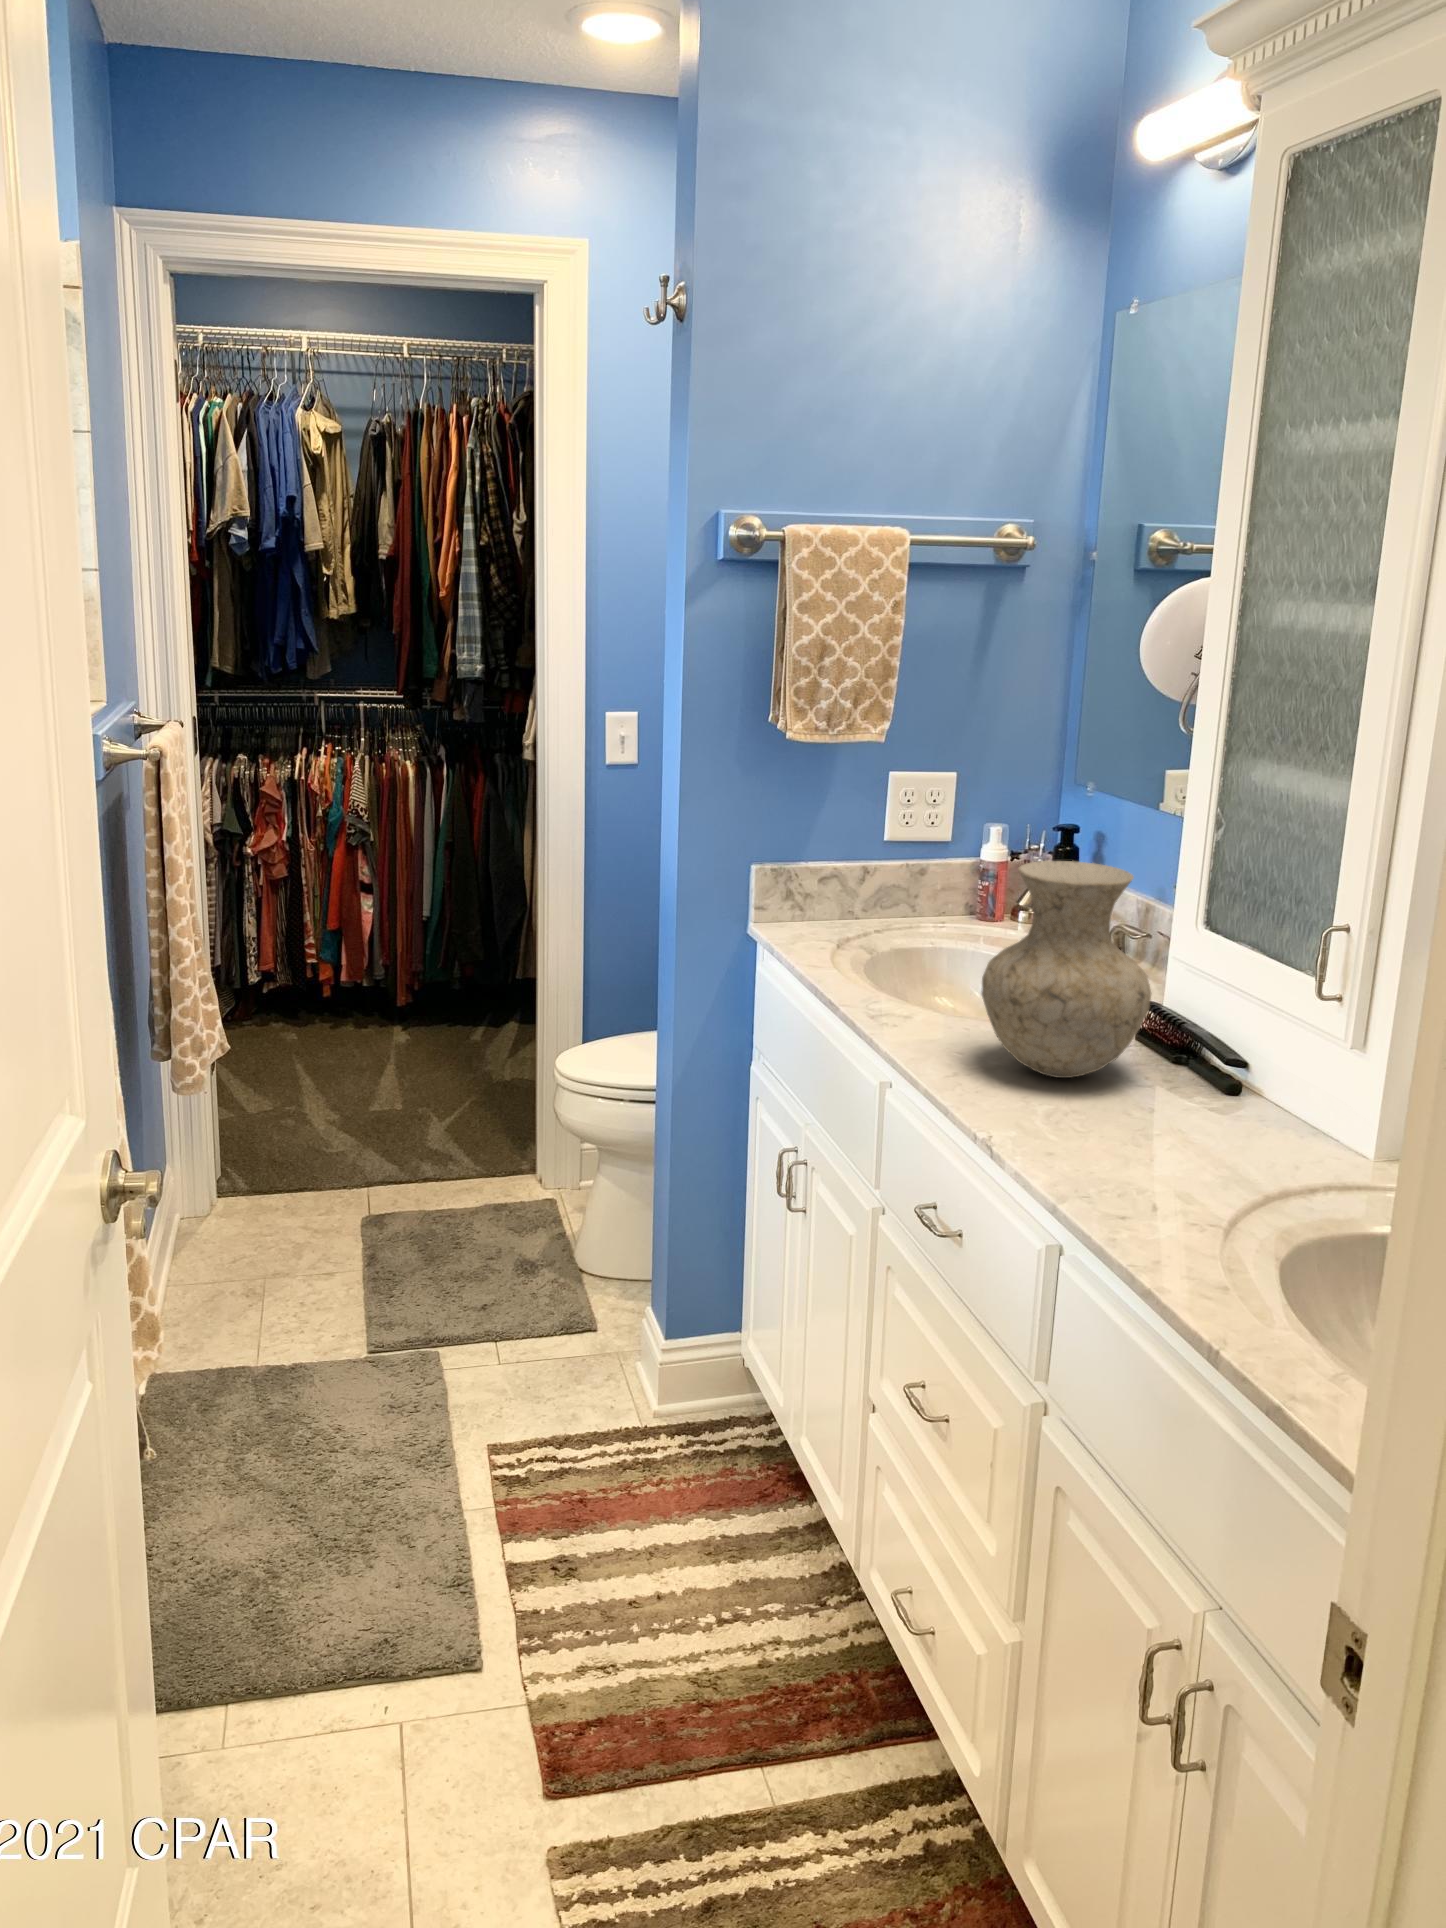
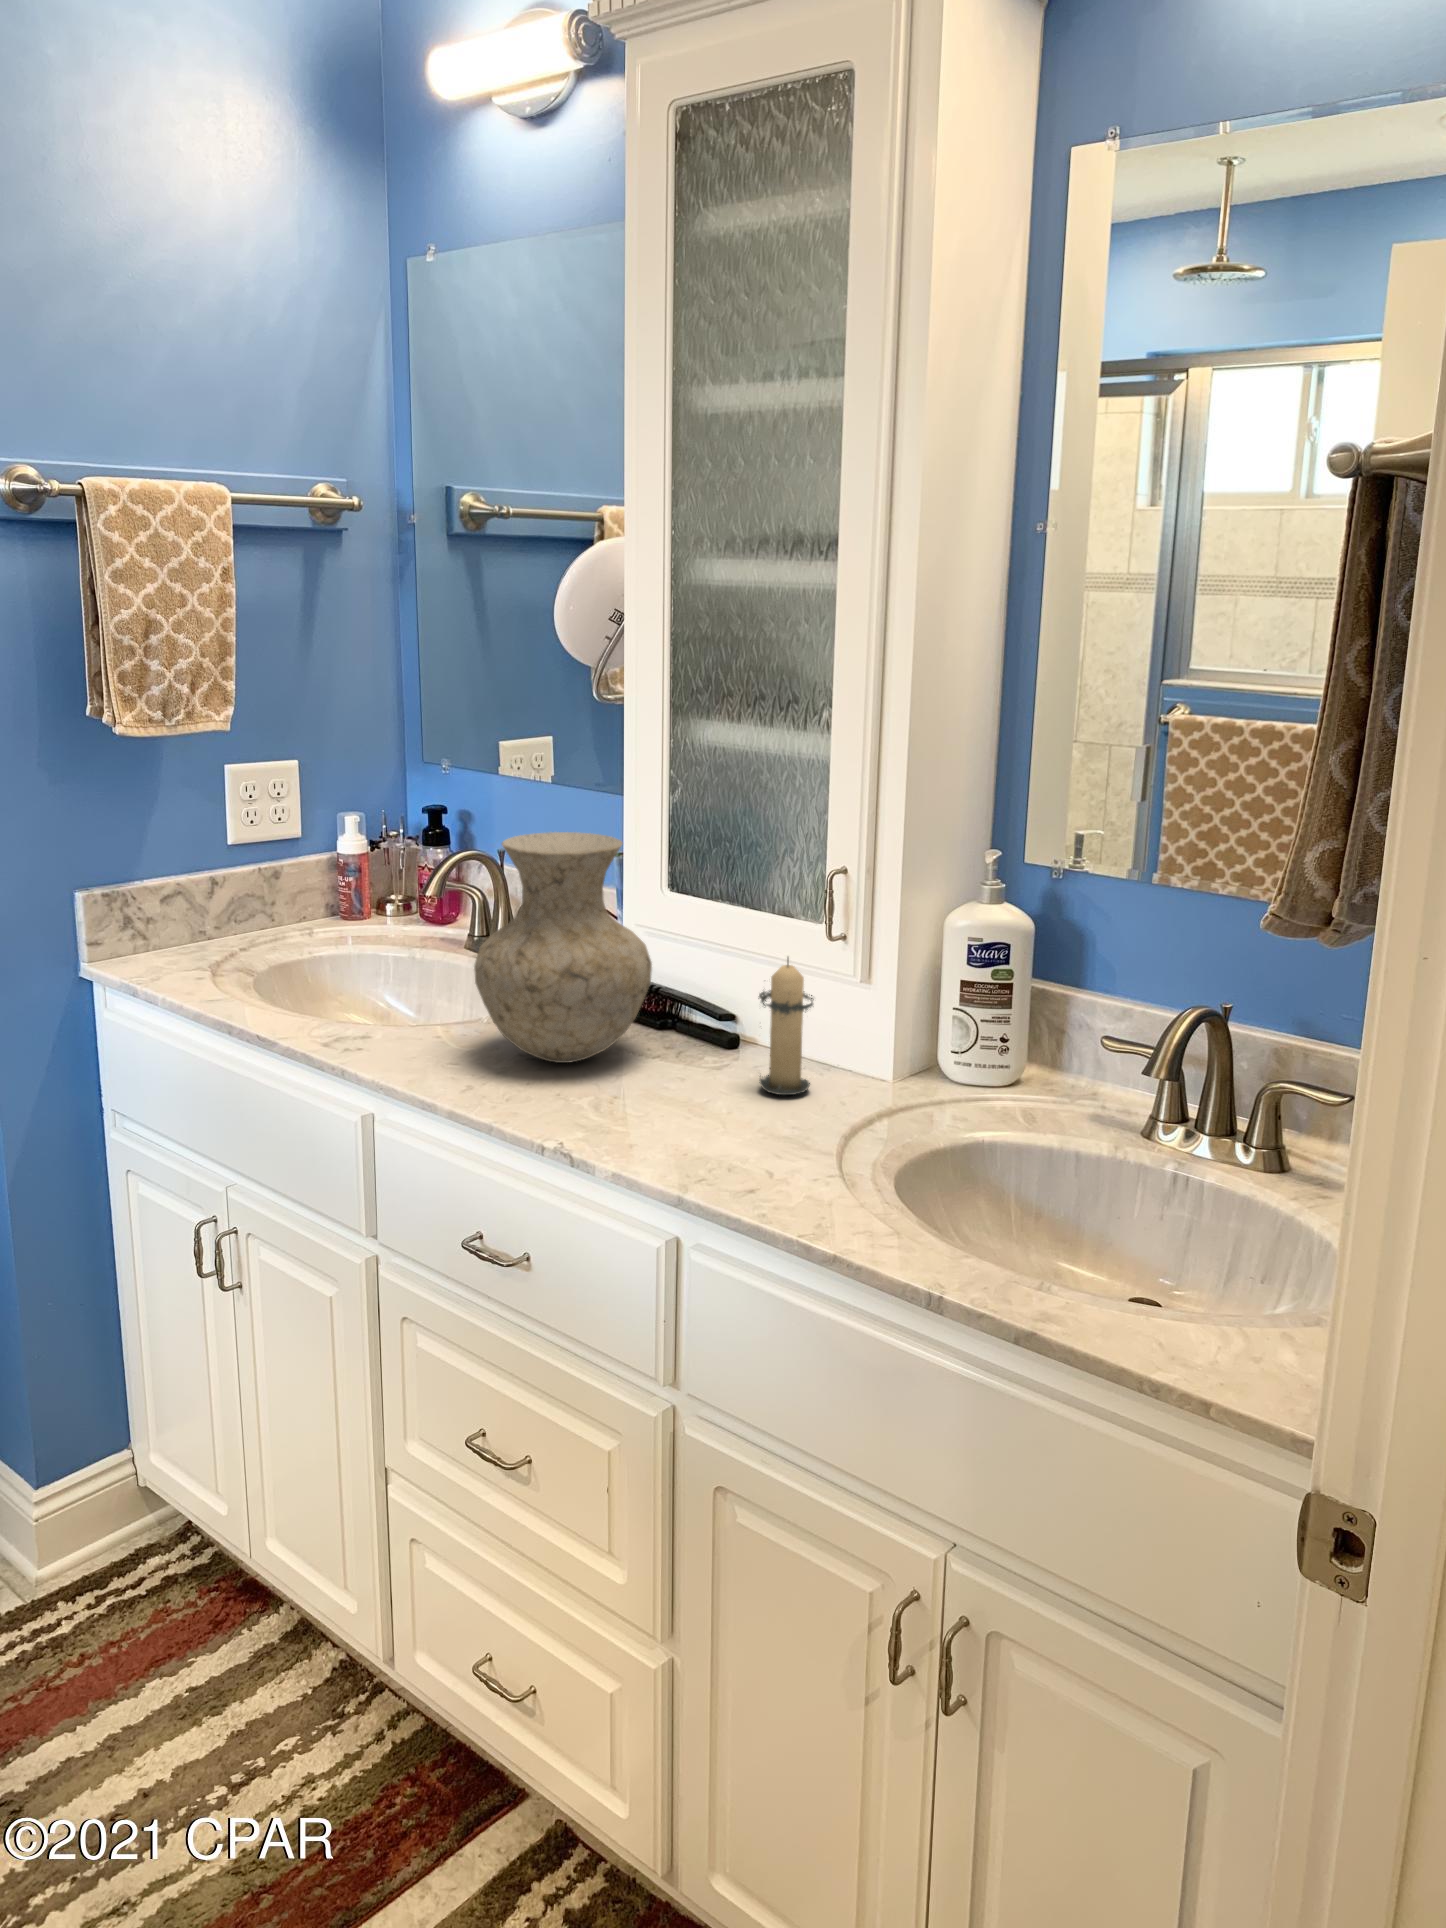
candle: none [1206,1012,1285,1154] -> present [758,957,814,1095]

